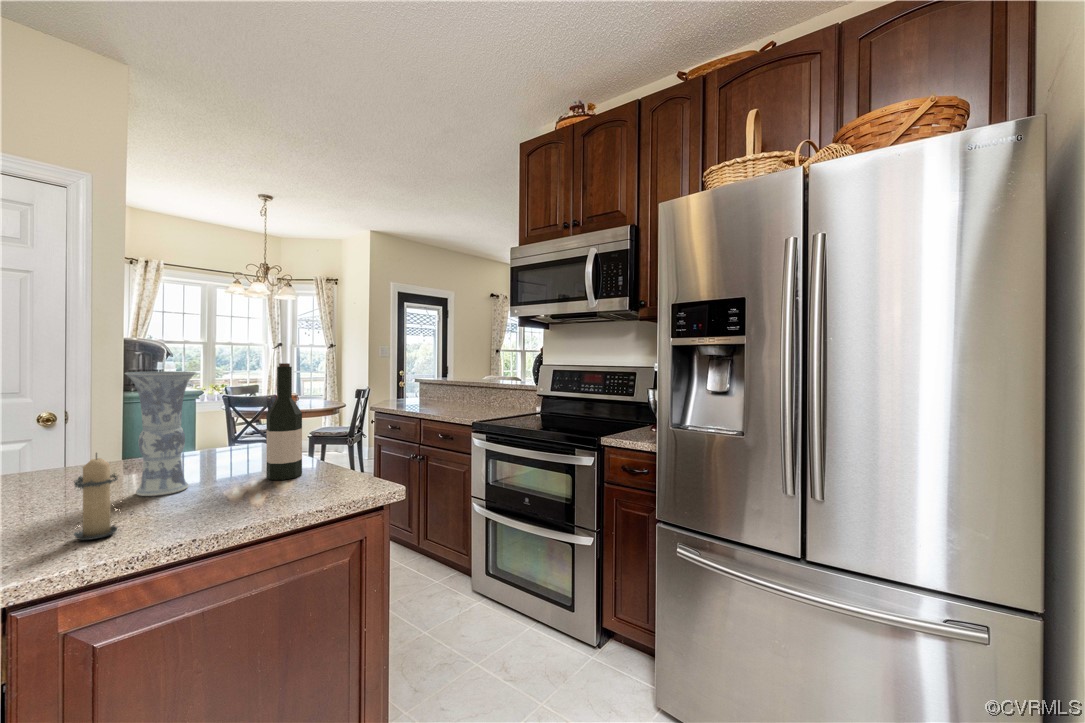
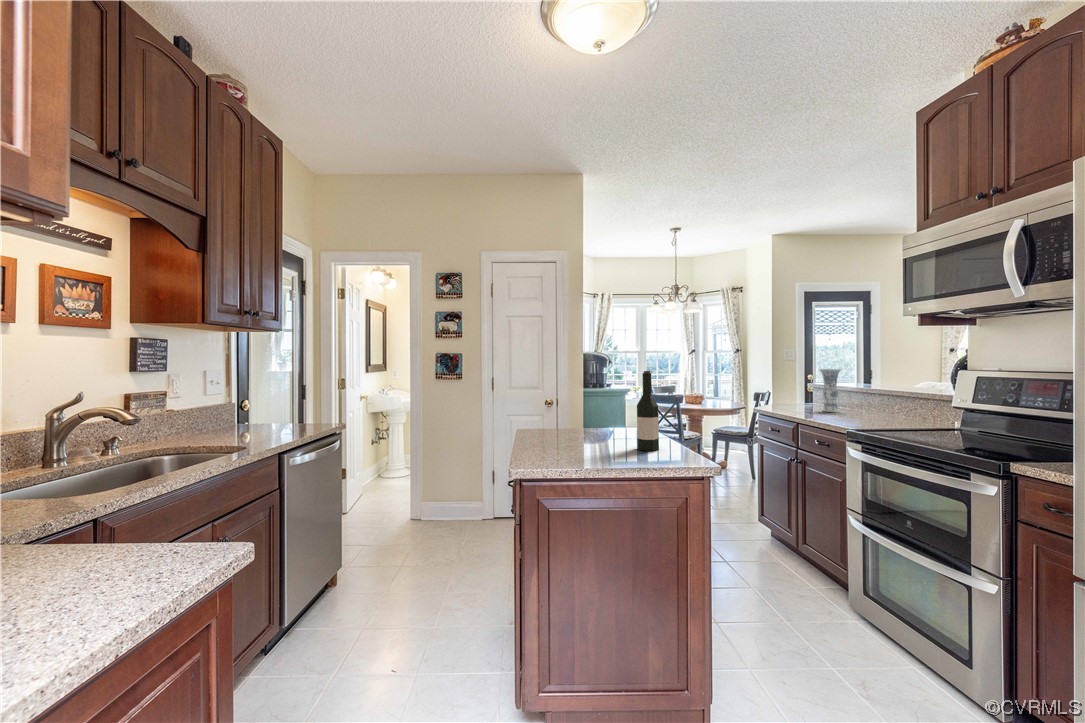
vase: present [125,371,196,496] -> present [820,369,841,412]
candle: present [74,453,118,540] -> none [540,418,561,463]

